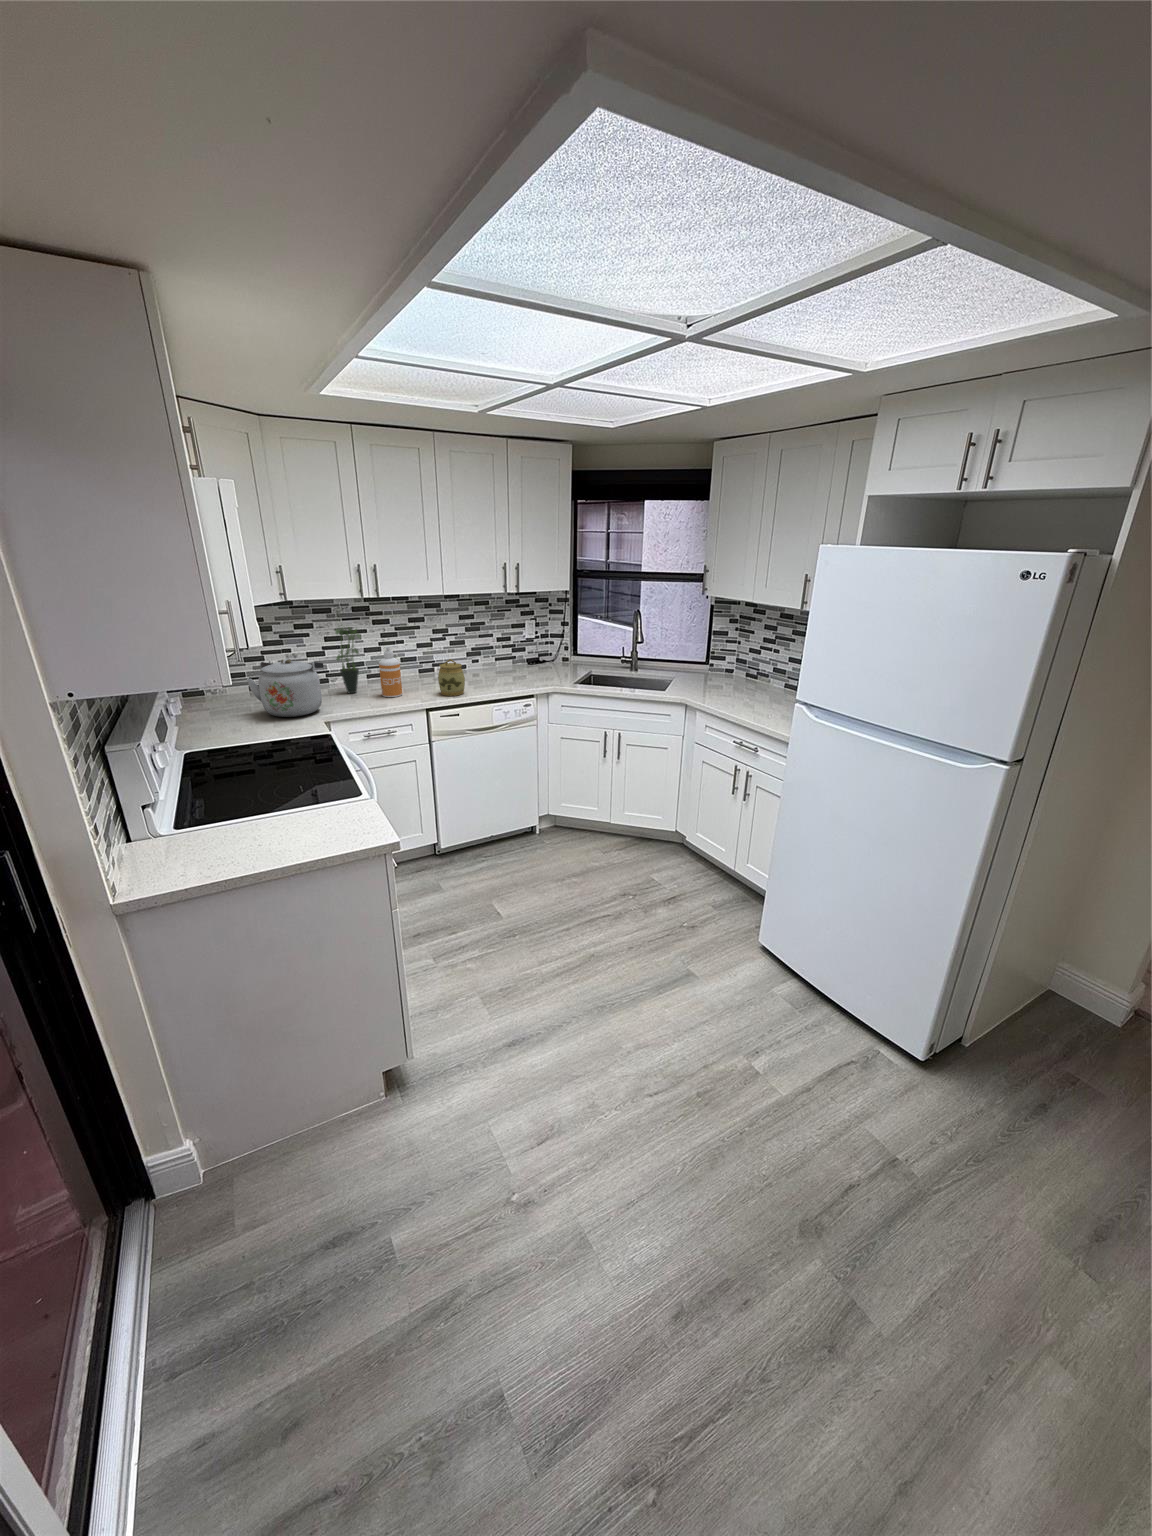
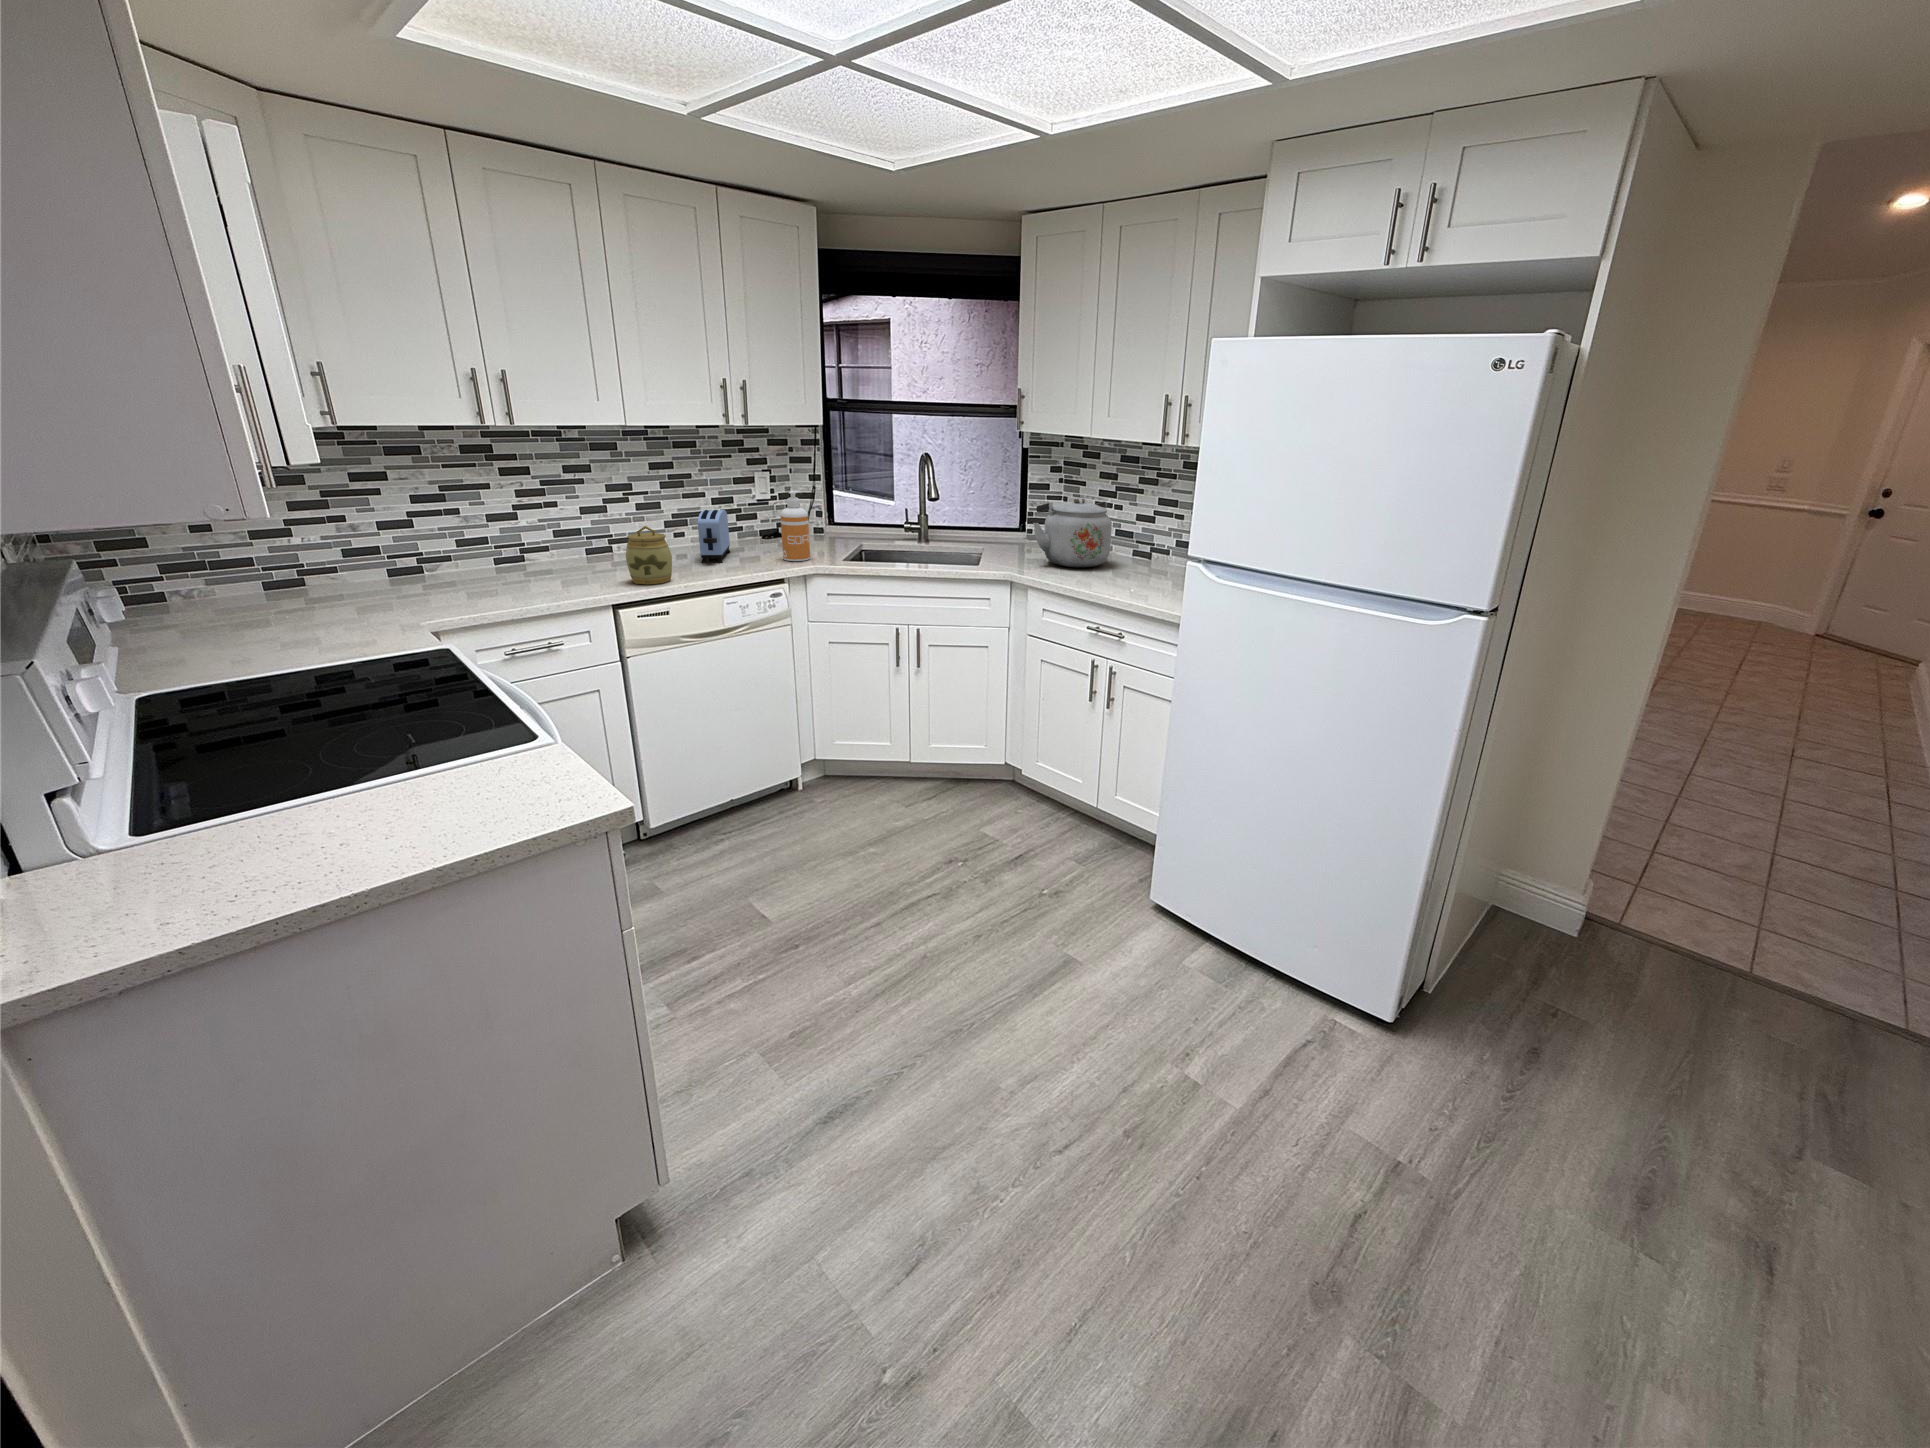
potted plant: present [336,627,360,693] -> none [433,471,484,588]
soap dispenser: present [379,646,402,697] -> present [780,491,810,561]
toaster: none [484,646,506,681] -> present [698,510,730,562]
kettle: present [246,659,323,717] -> present [1033,498,1112,567]

